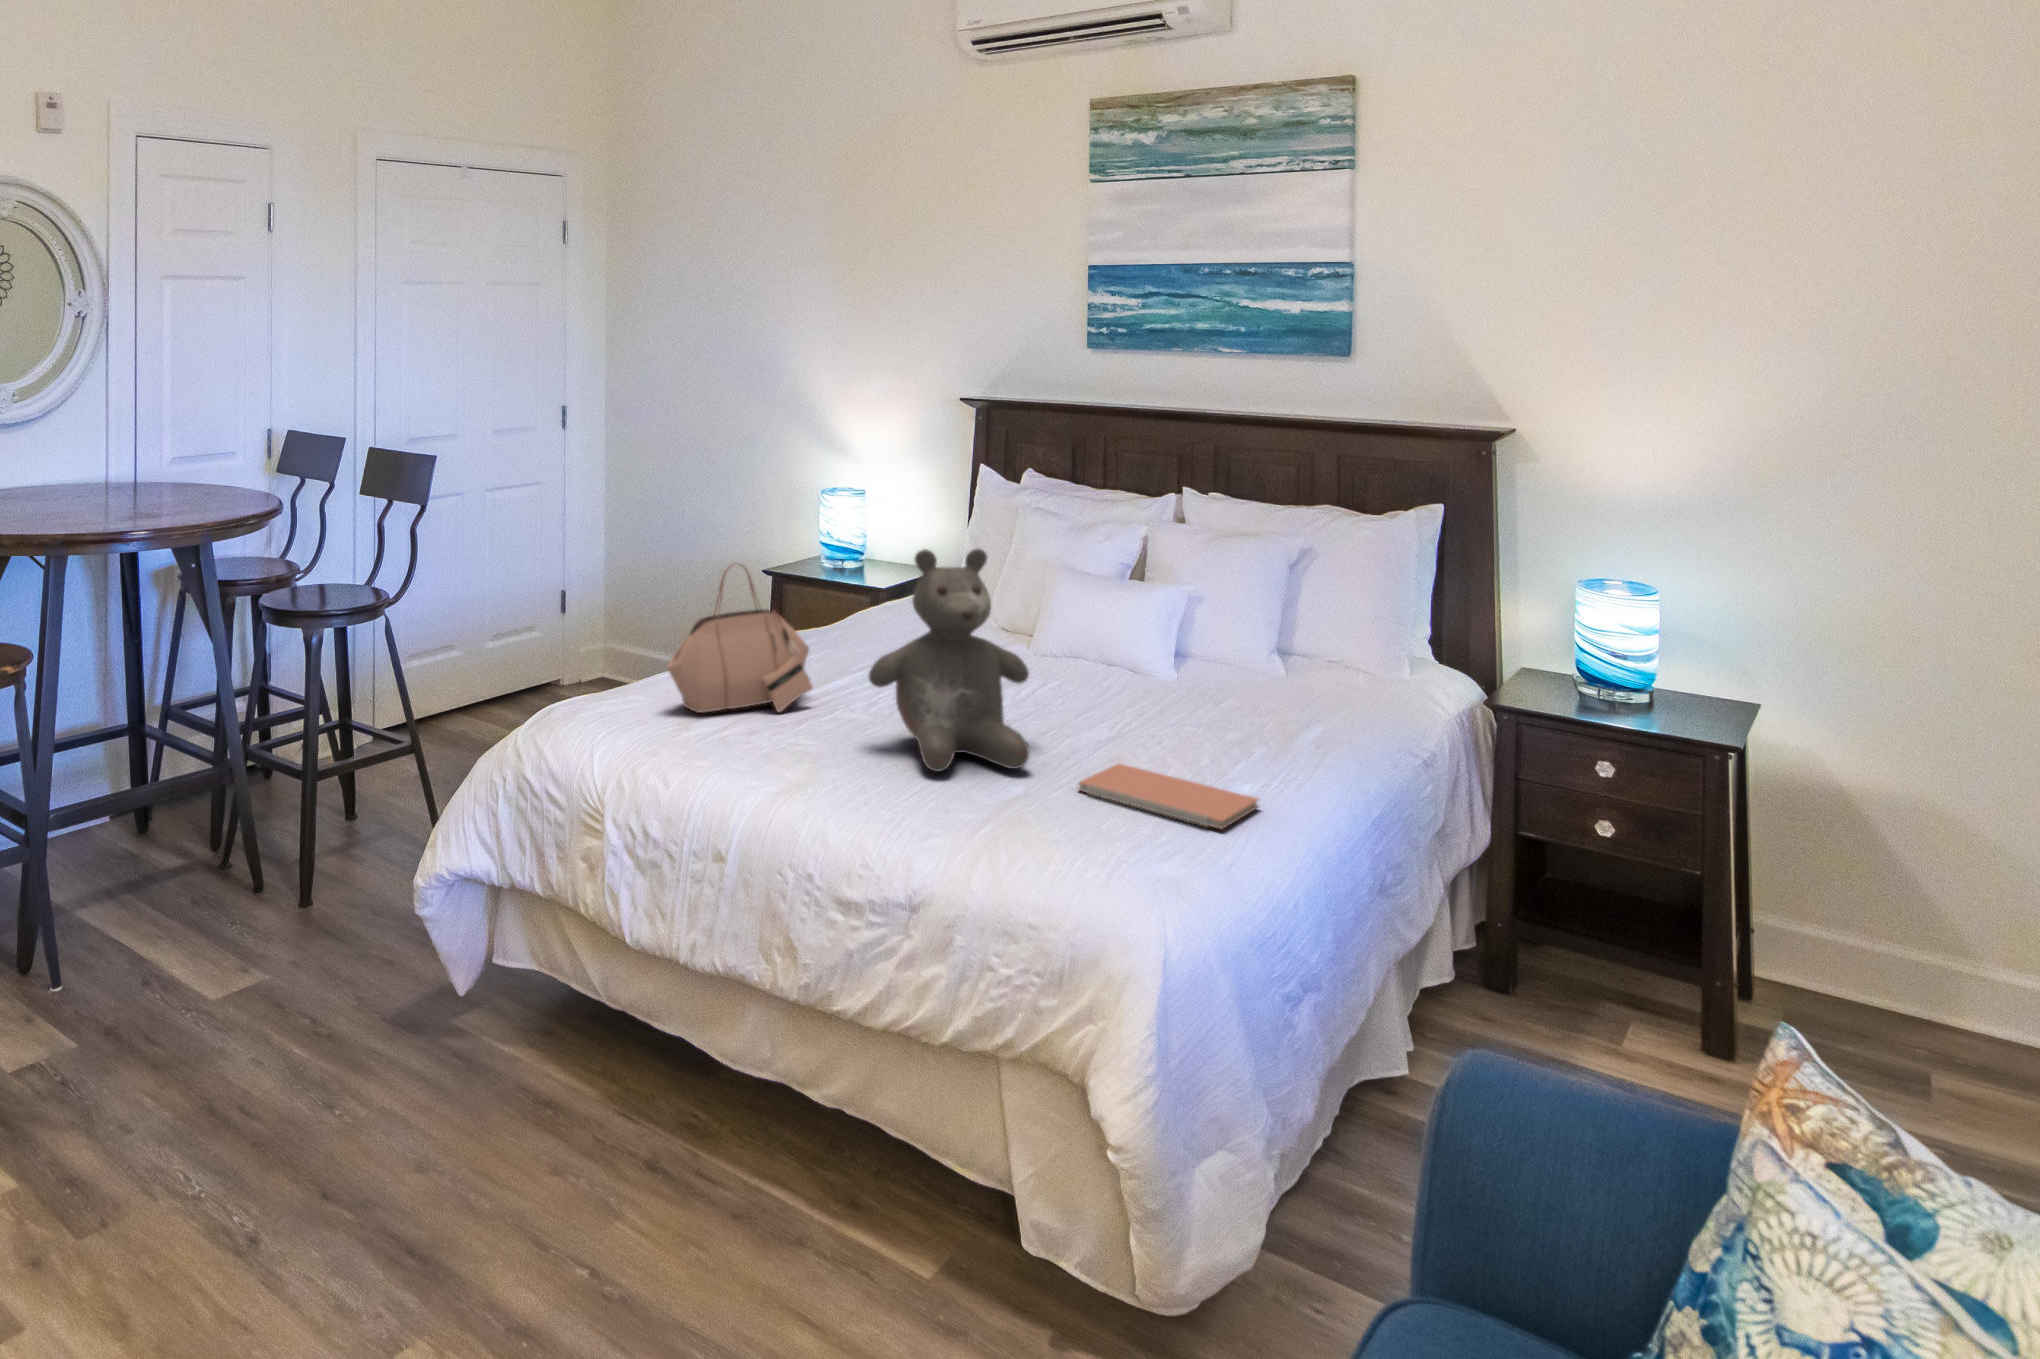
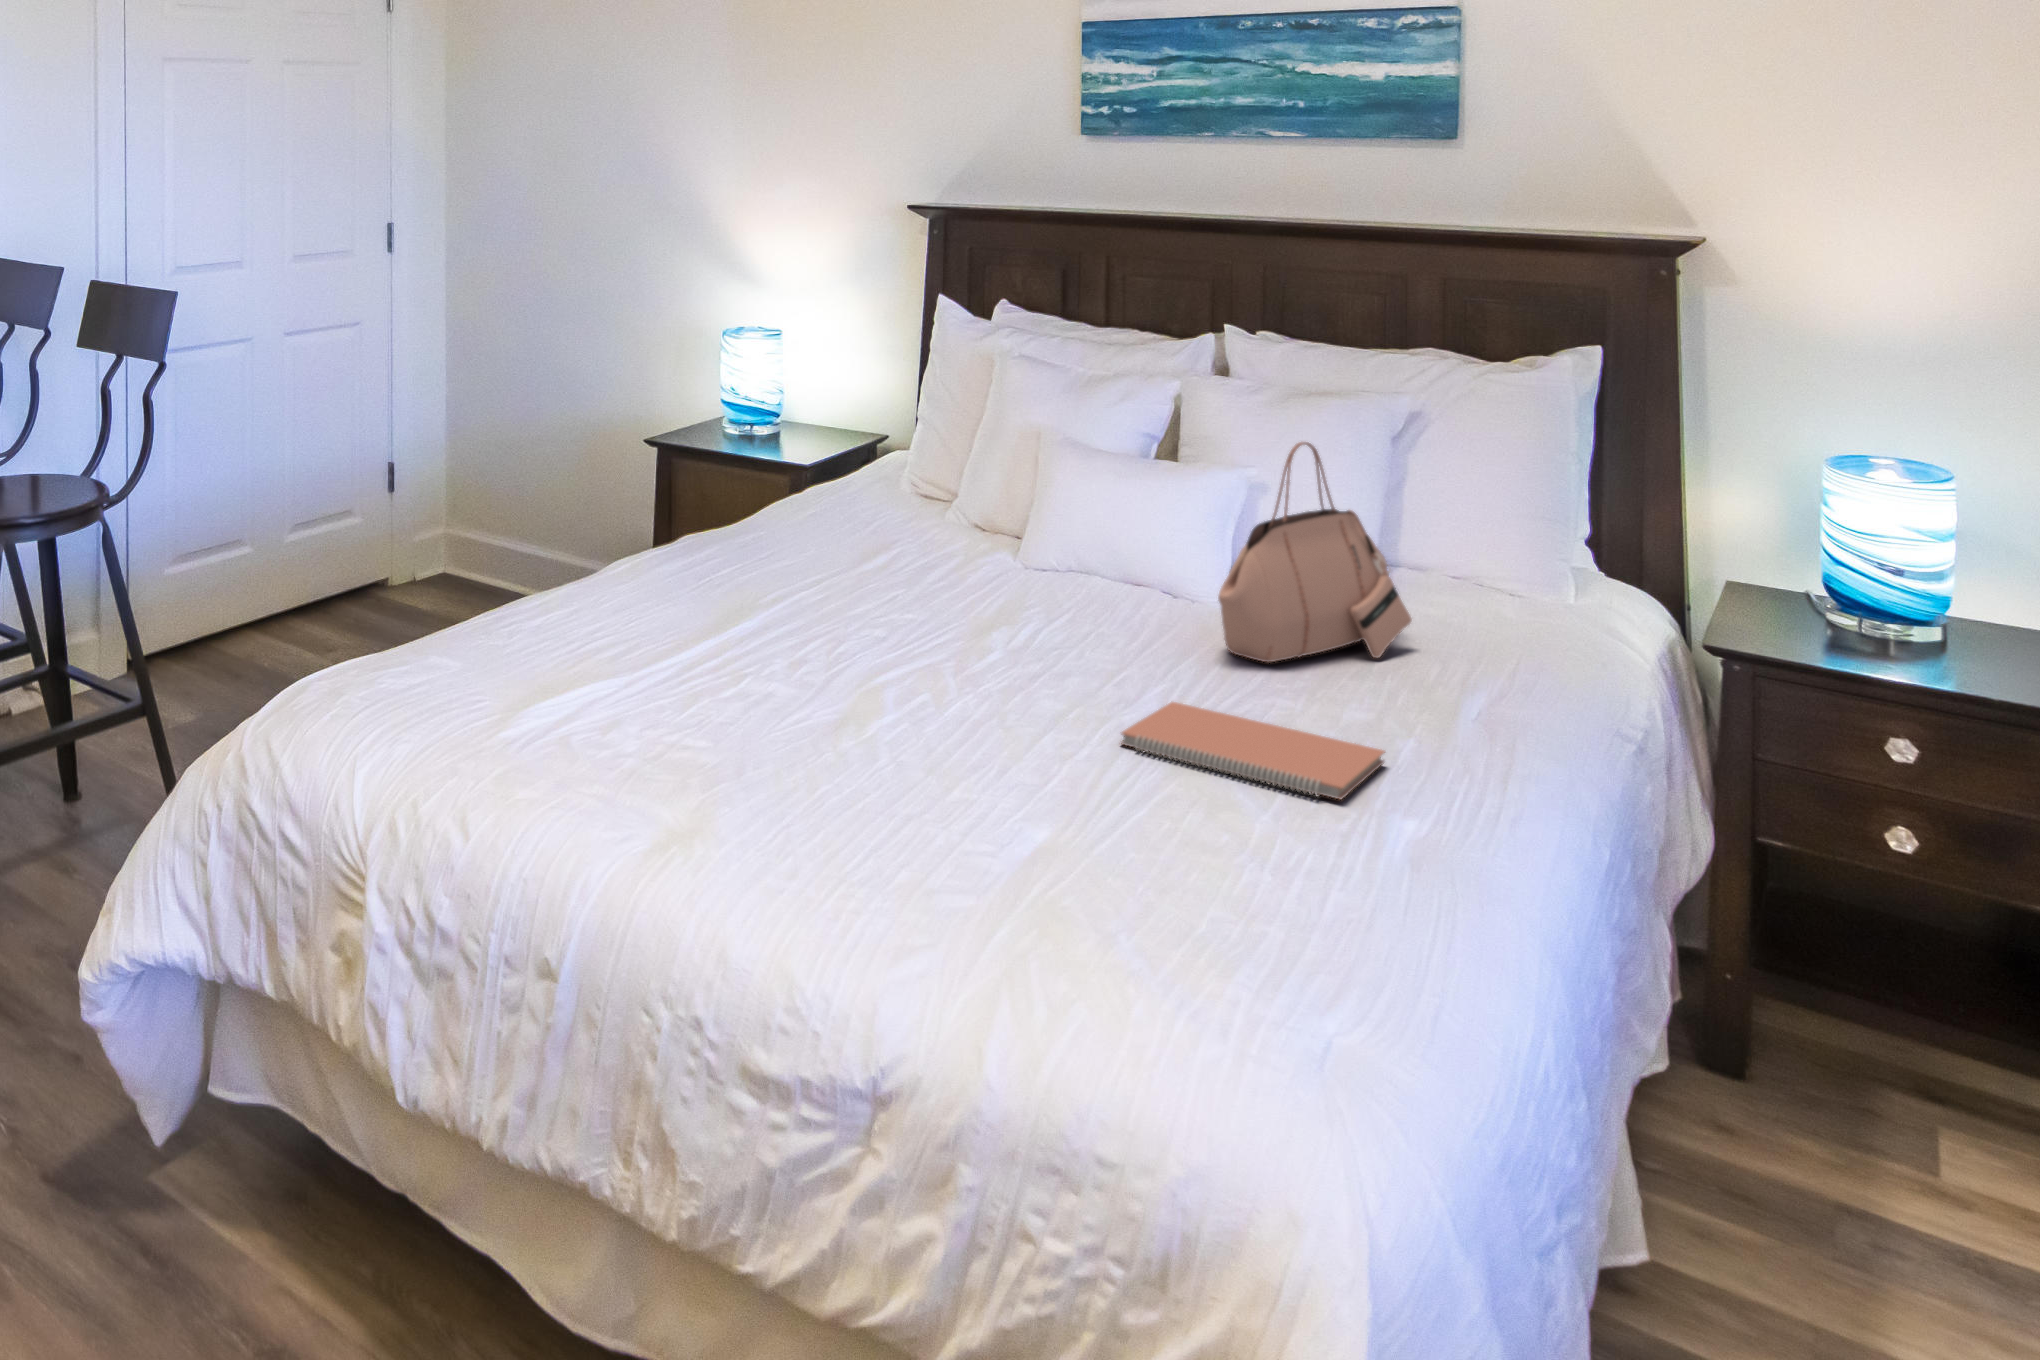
teddy bear: present [868,549,1029,772] -> none [811,399,1047,722]
handbag: present [667,564,812,713] -> present [1218,442,1412,662]

